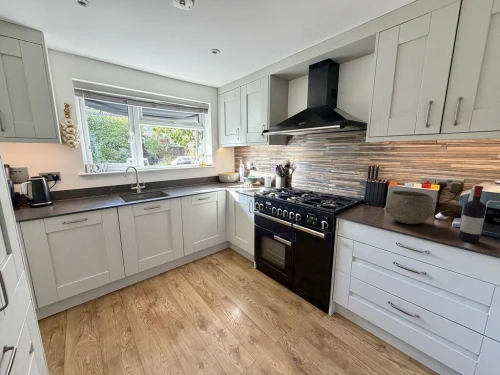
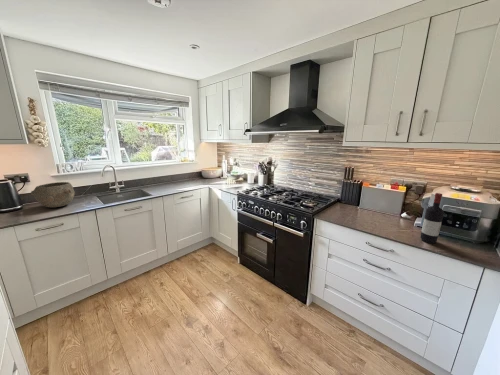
bowl: present [385,191,435,224] -> present [31,182,75,208]

